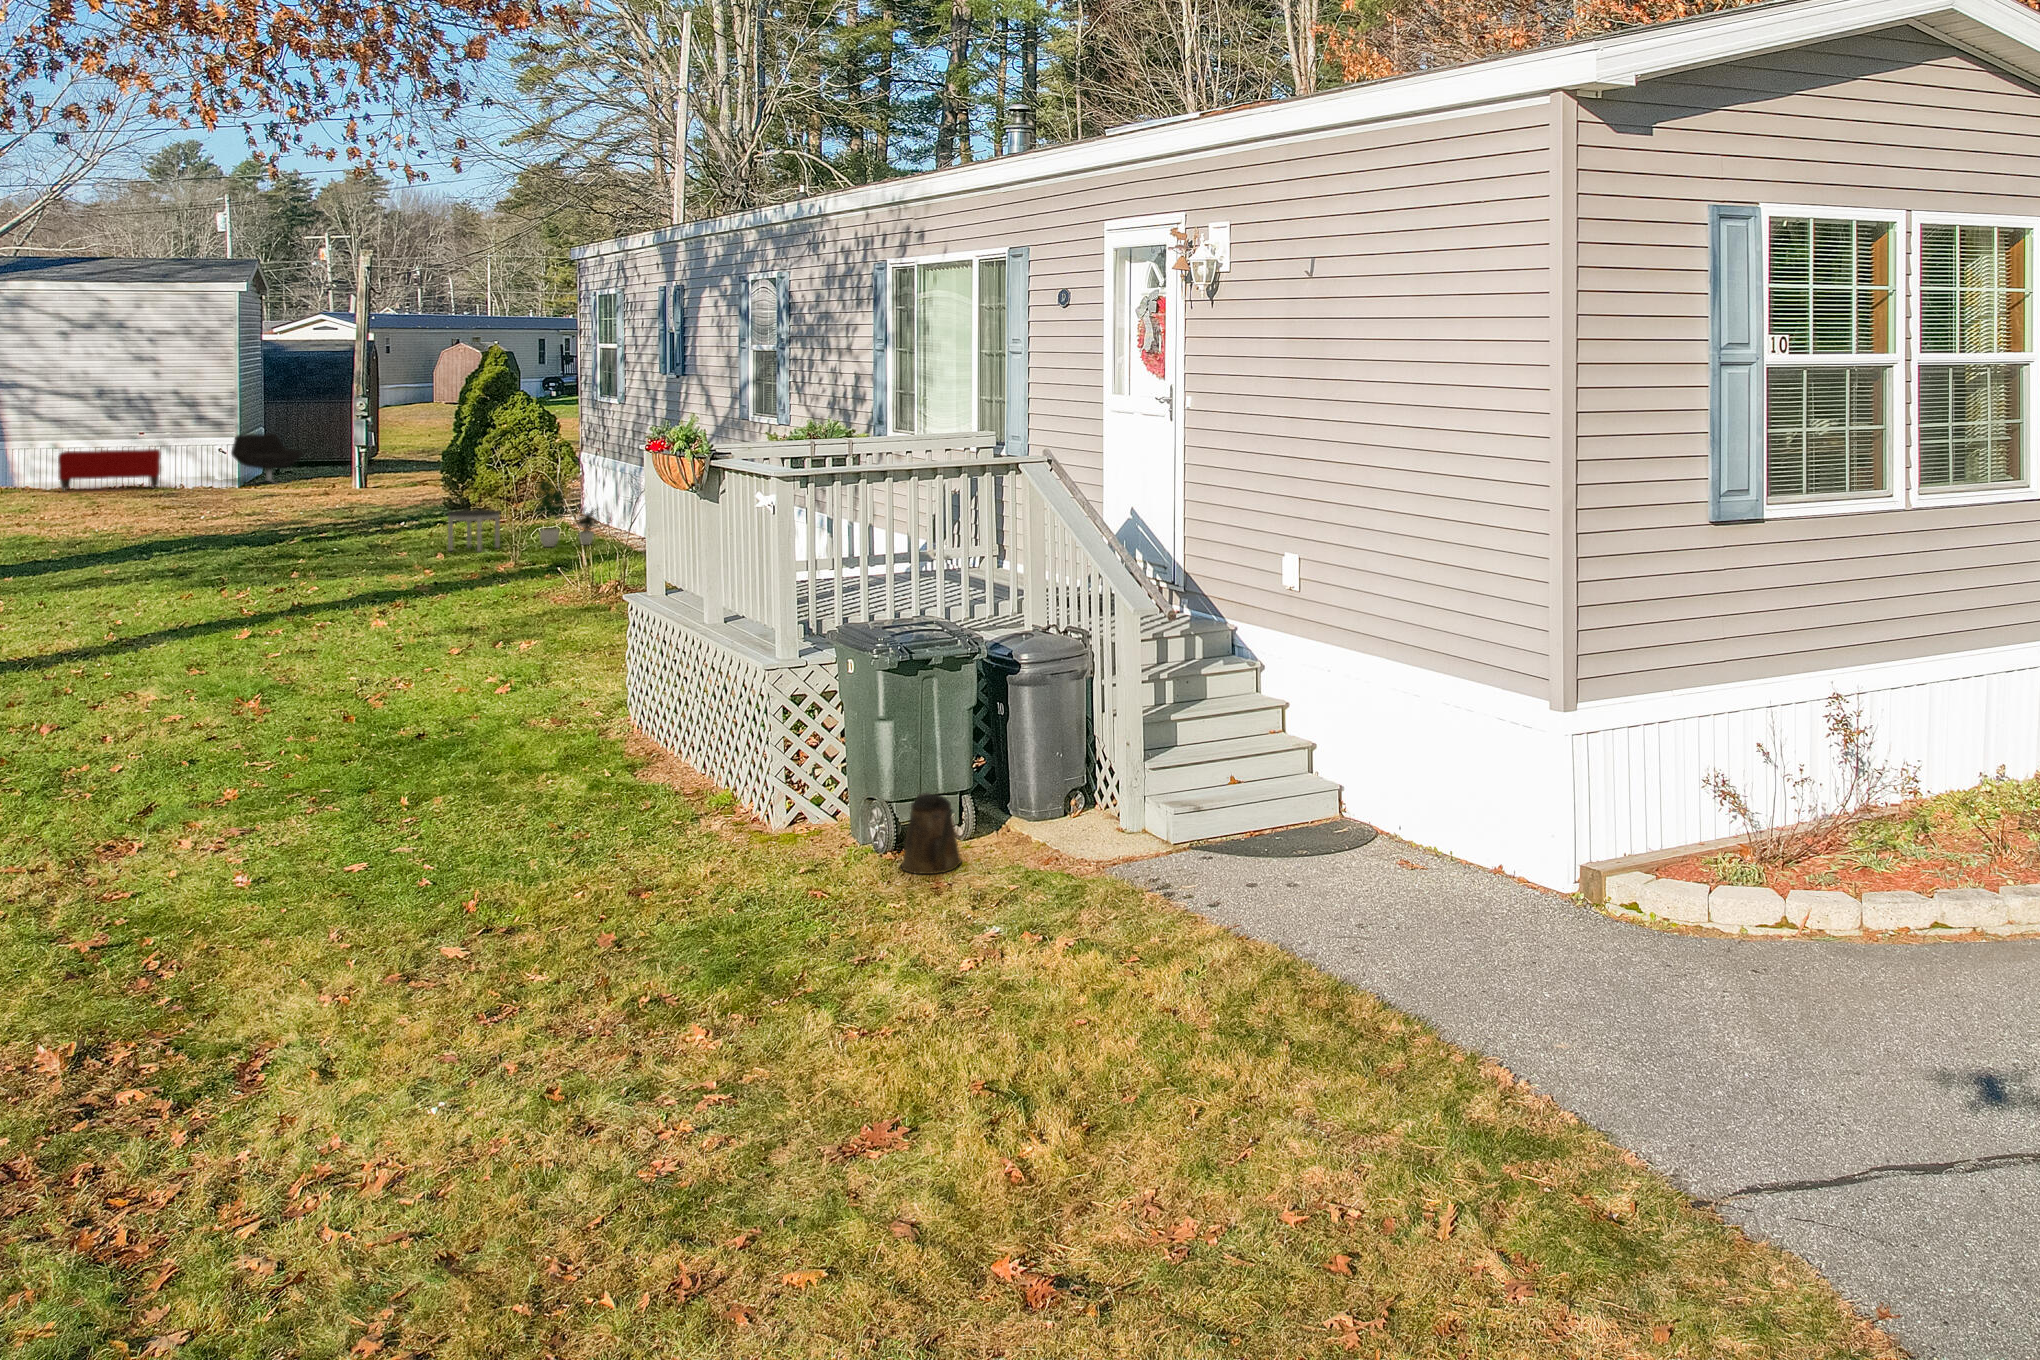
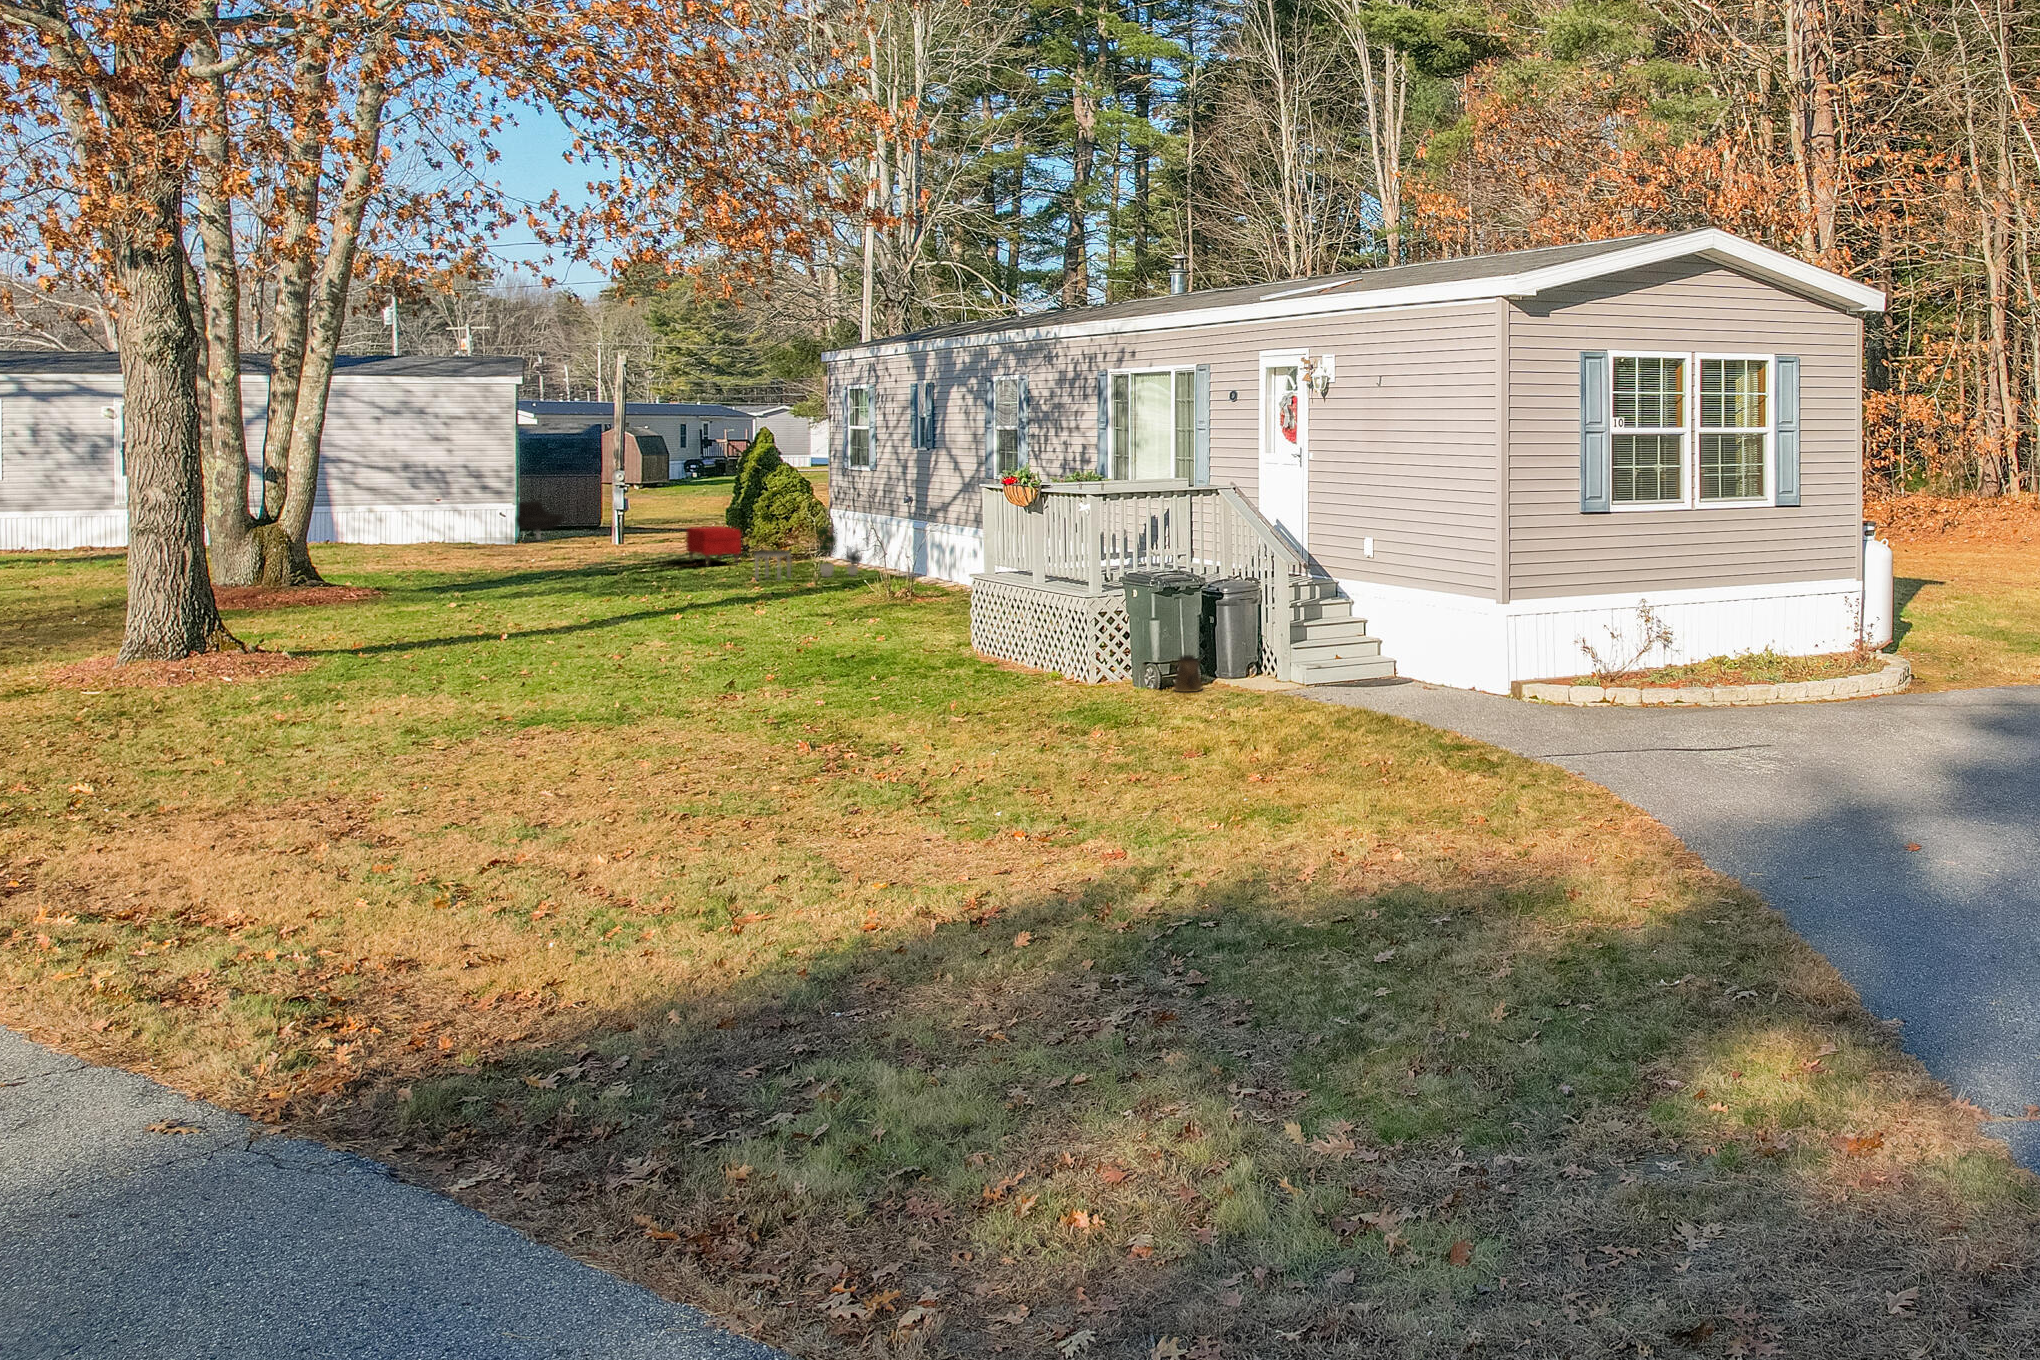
bench: present [58,449,161,492] -> present [686,526,741,565]

